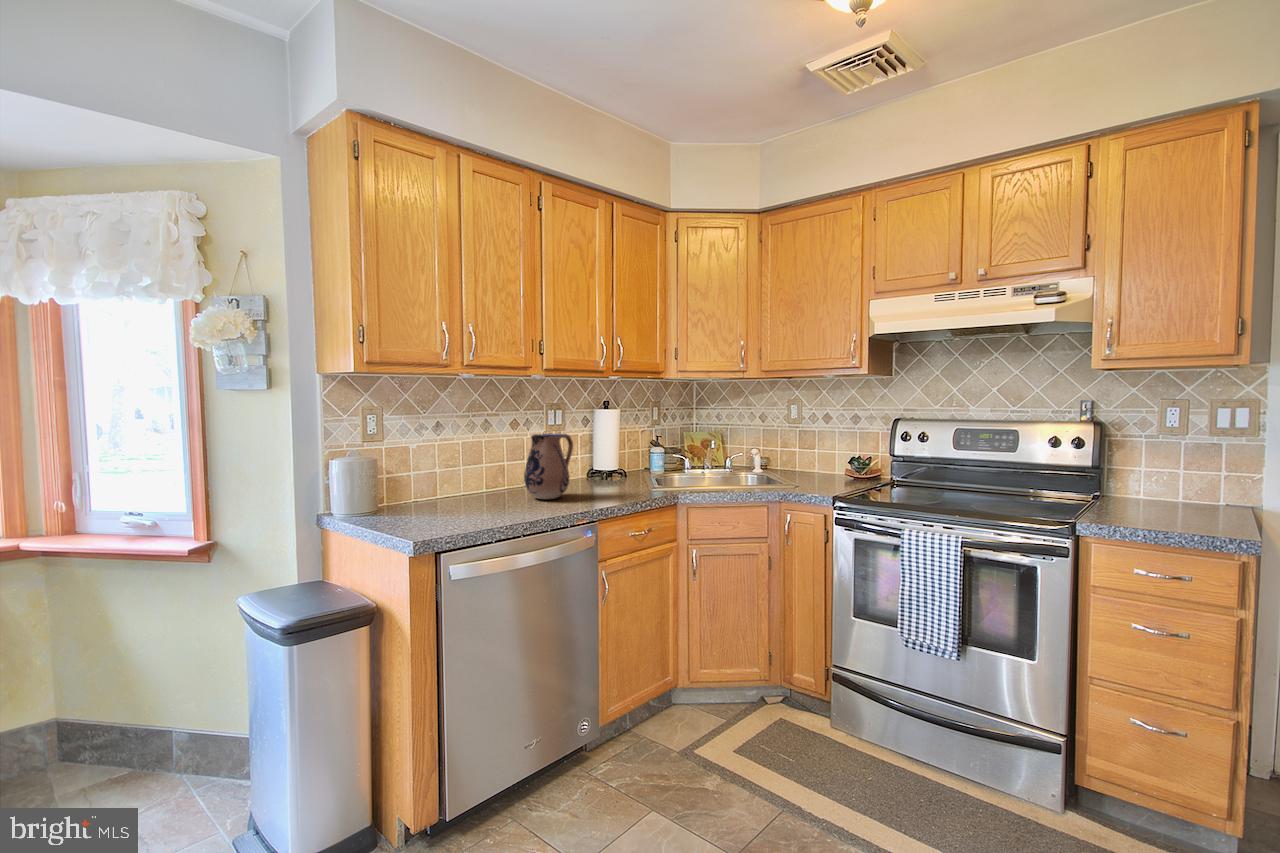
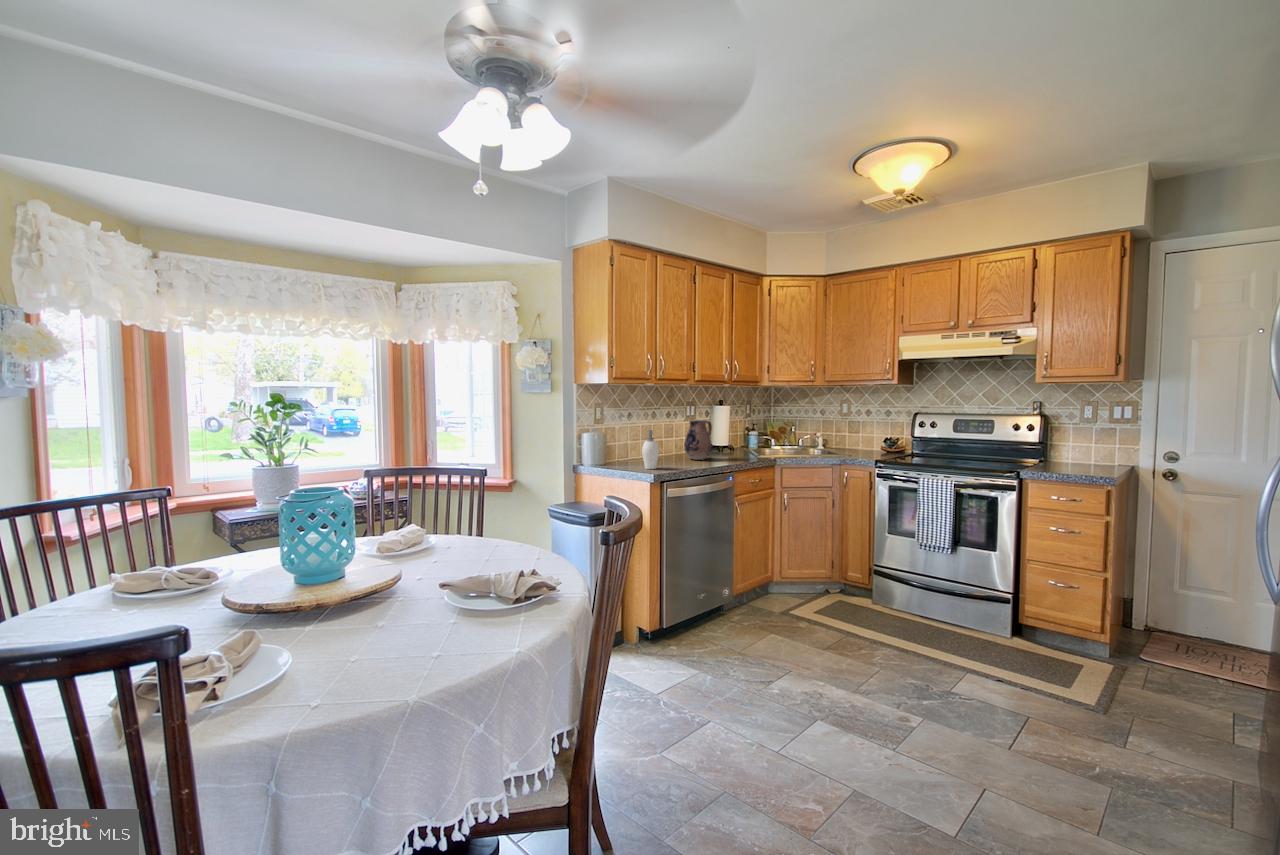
soap dispenser: none [421,454,453,524] -> present [642,430,659,469]

